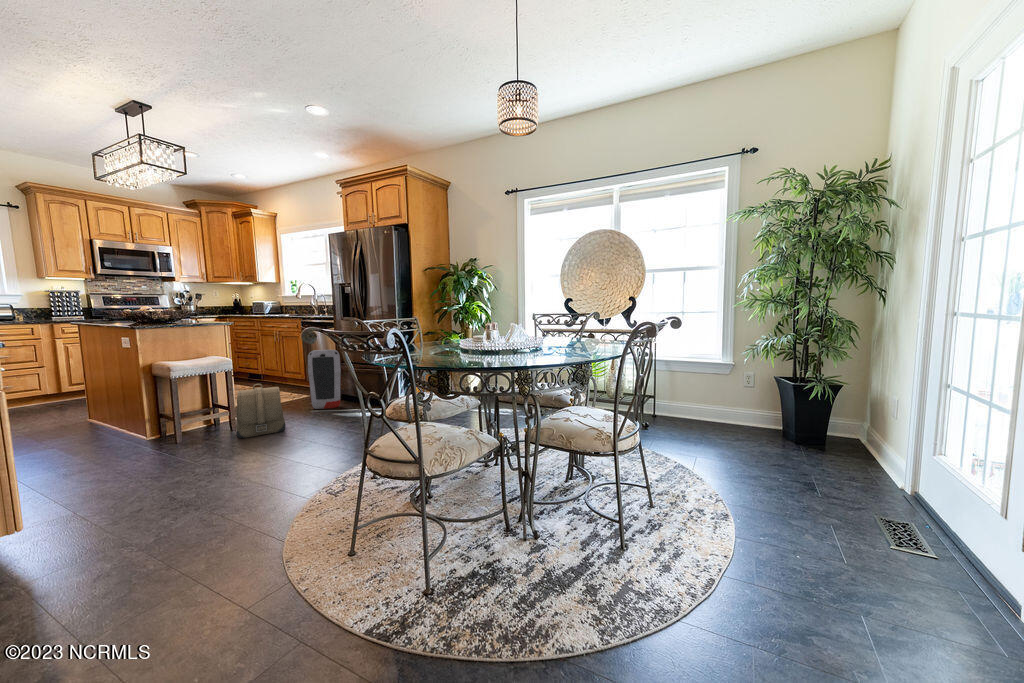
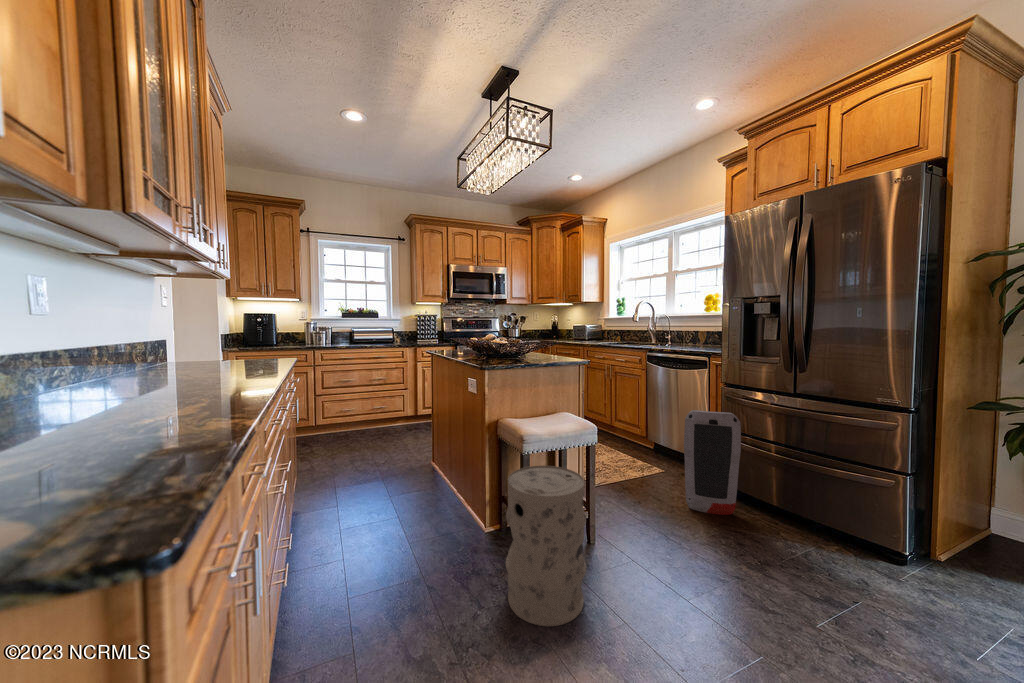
trash can: none [156,382,218,463] -> present [506,465,586,626]
backpack: present [236,384,286,438] -> none [595,471,678,572]

